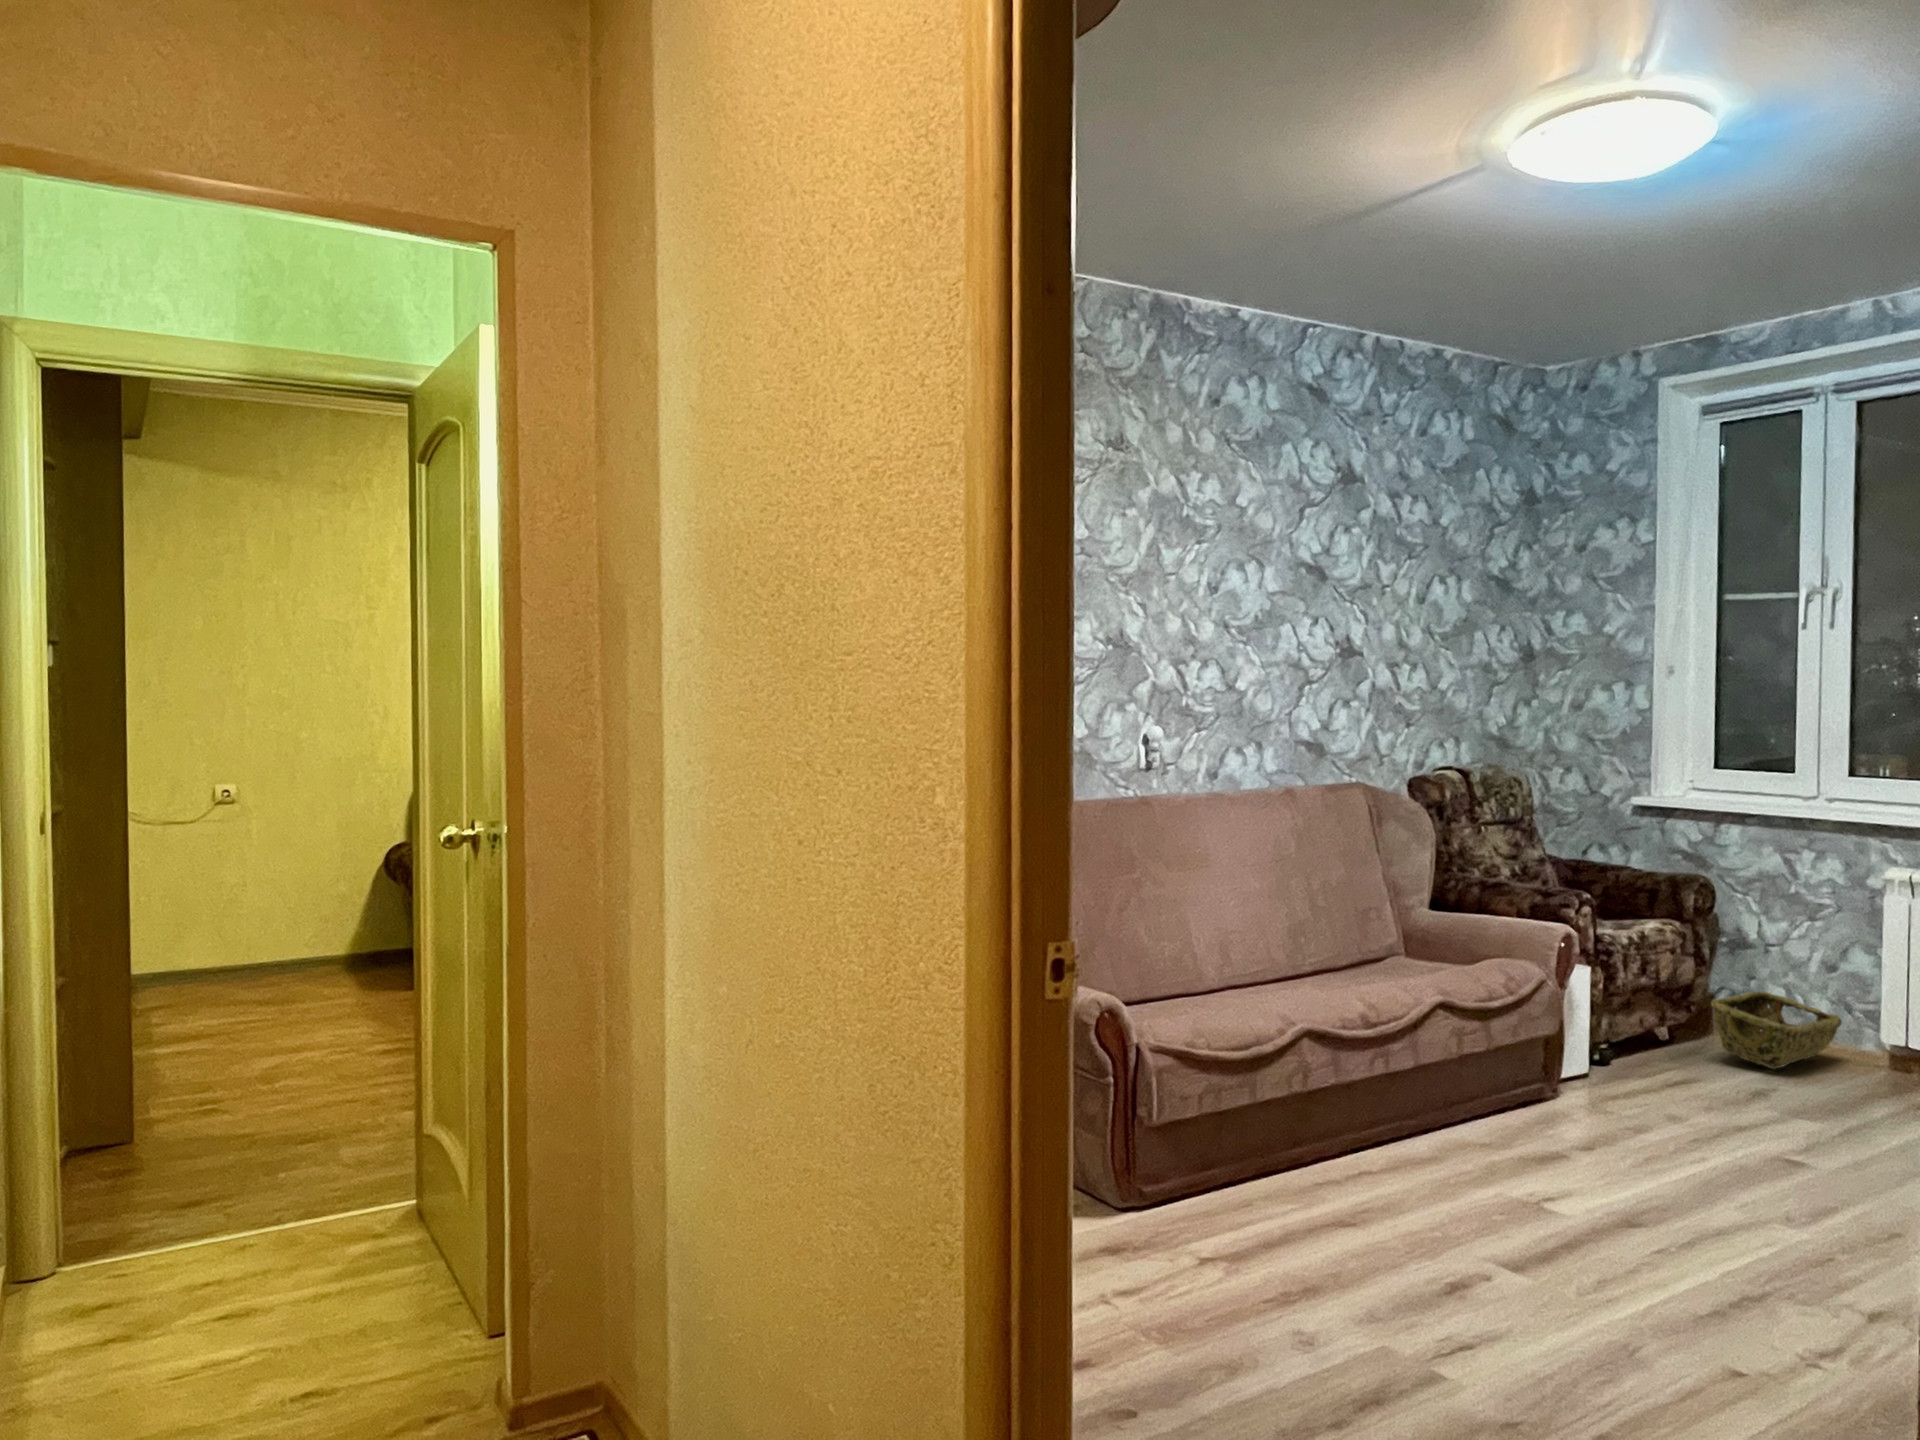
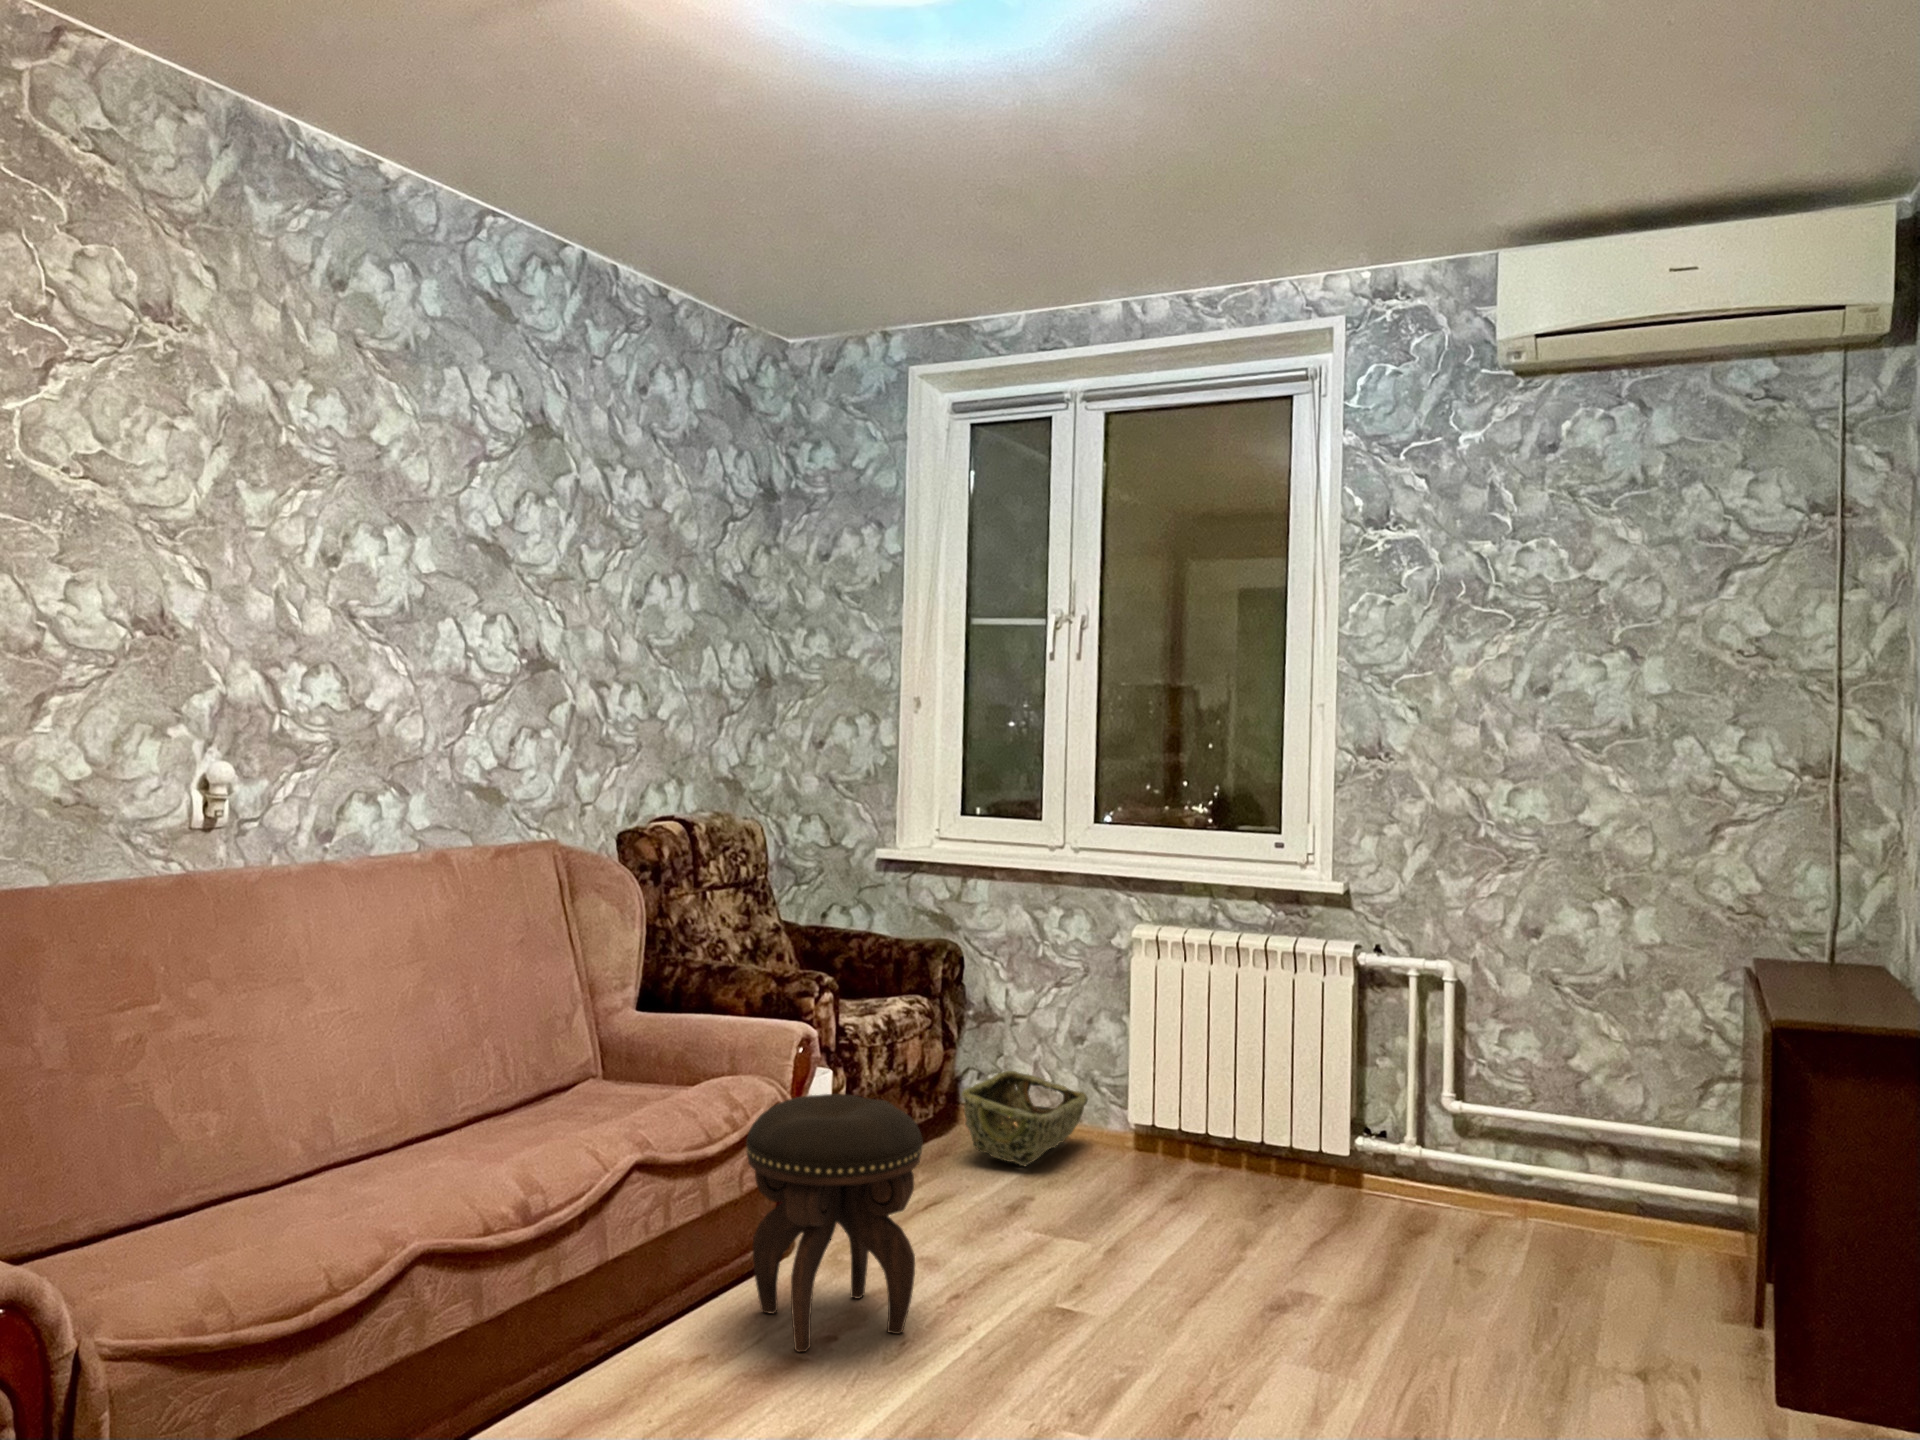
footstool: none [1520,975,1665,1156] -> present [746,1094,923,1352]

